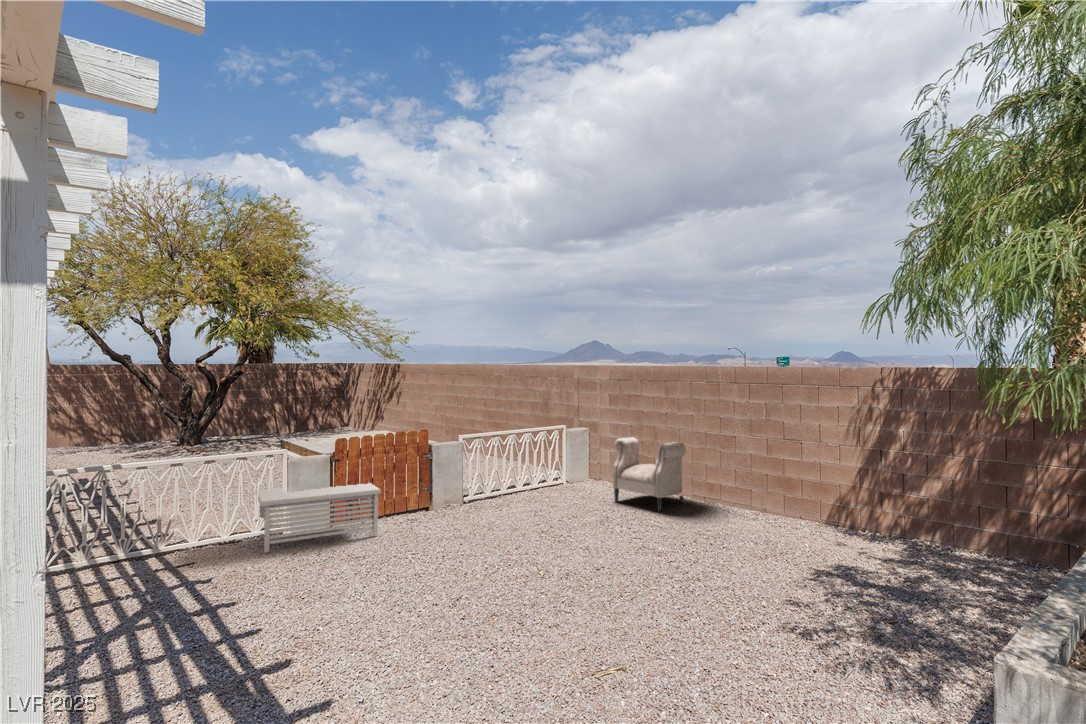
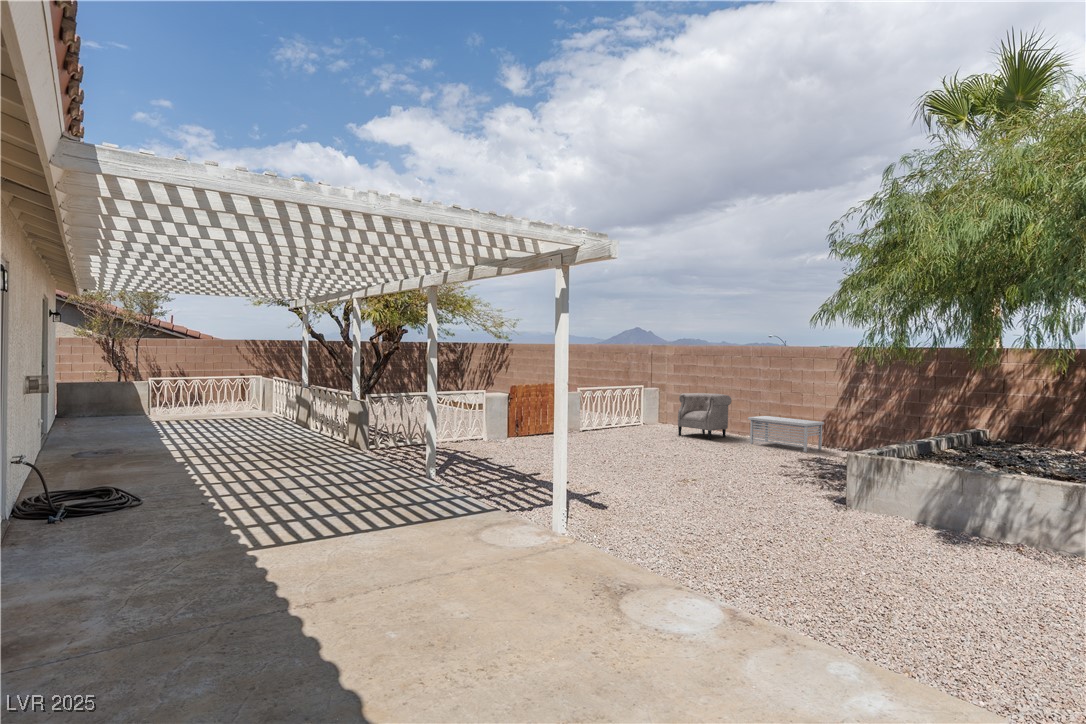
storage bench: present [258,483,381,552] -> present [748,416,824,452]

